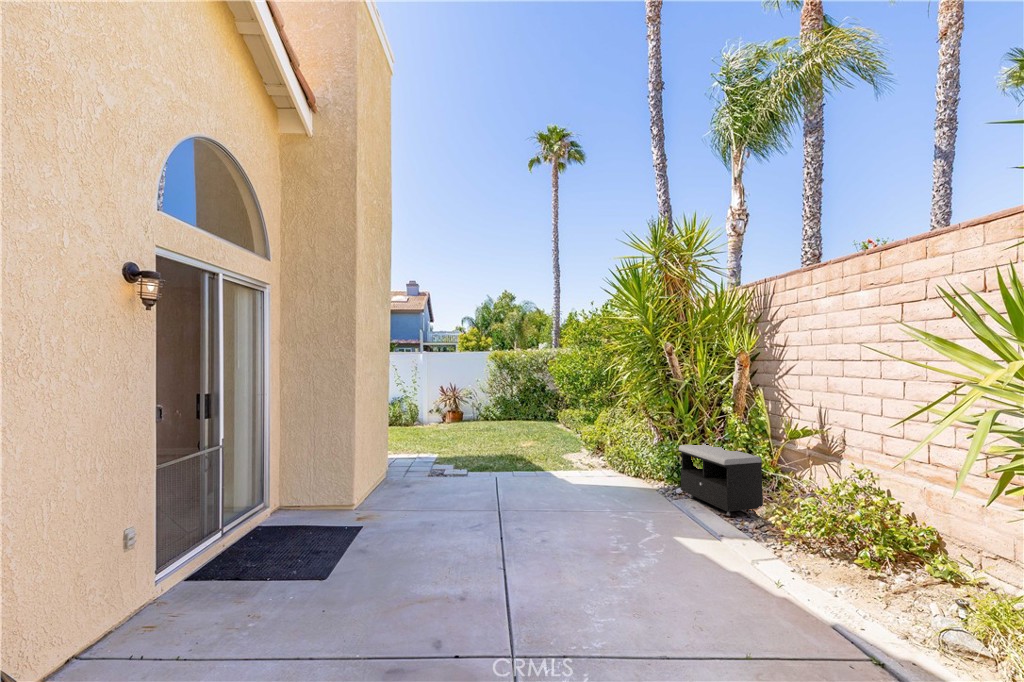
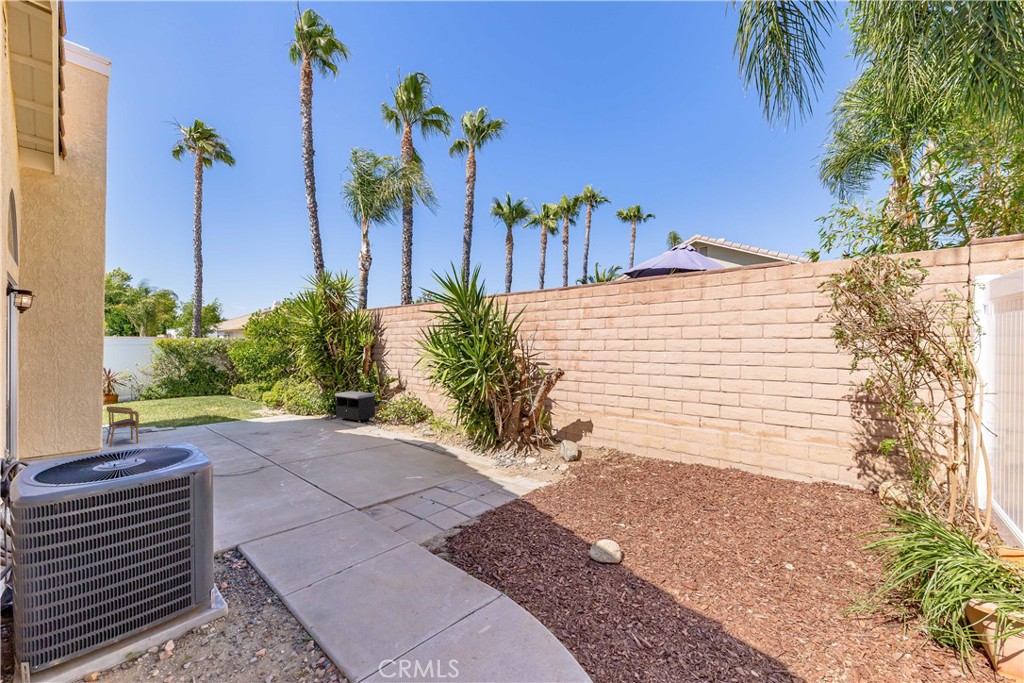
chair: none [382,430,416,486] -> present [106,406,139,447]

